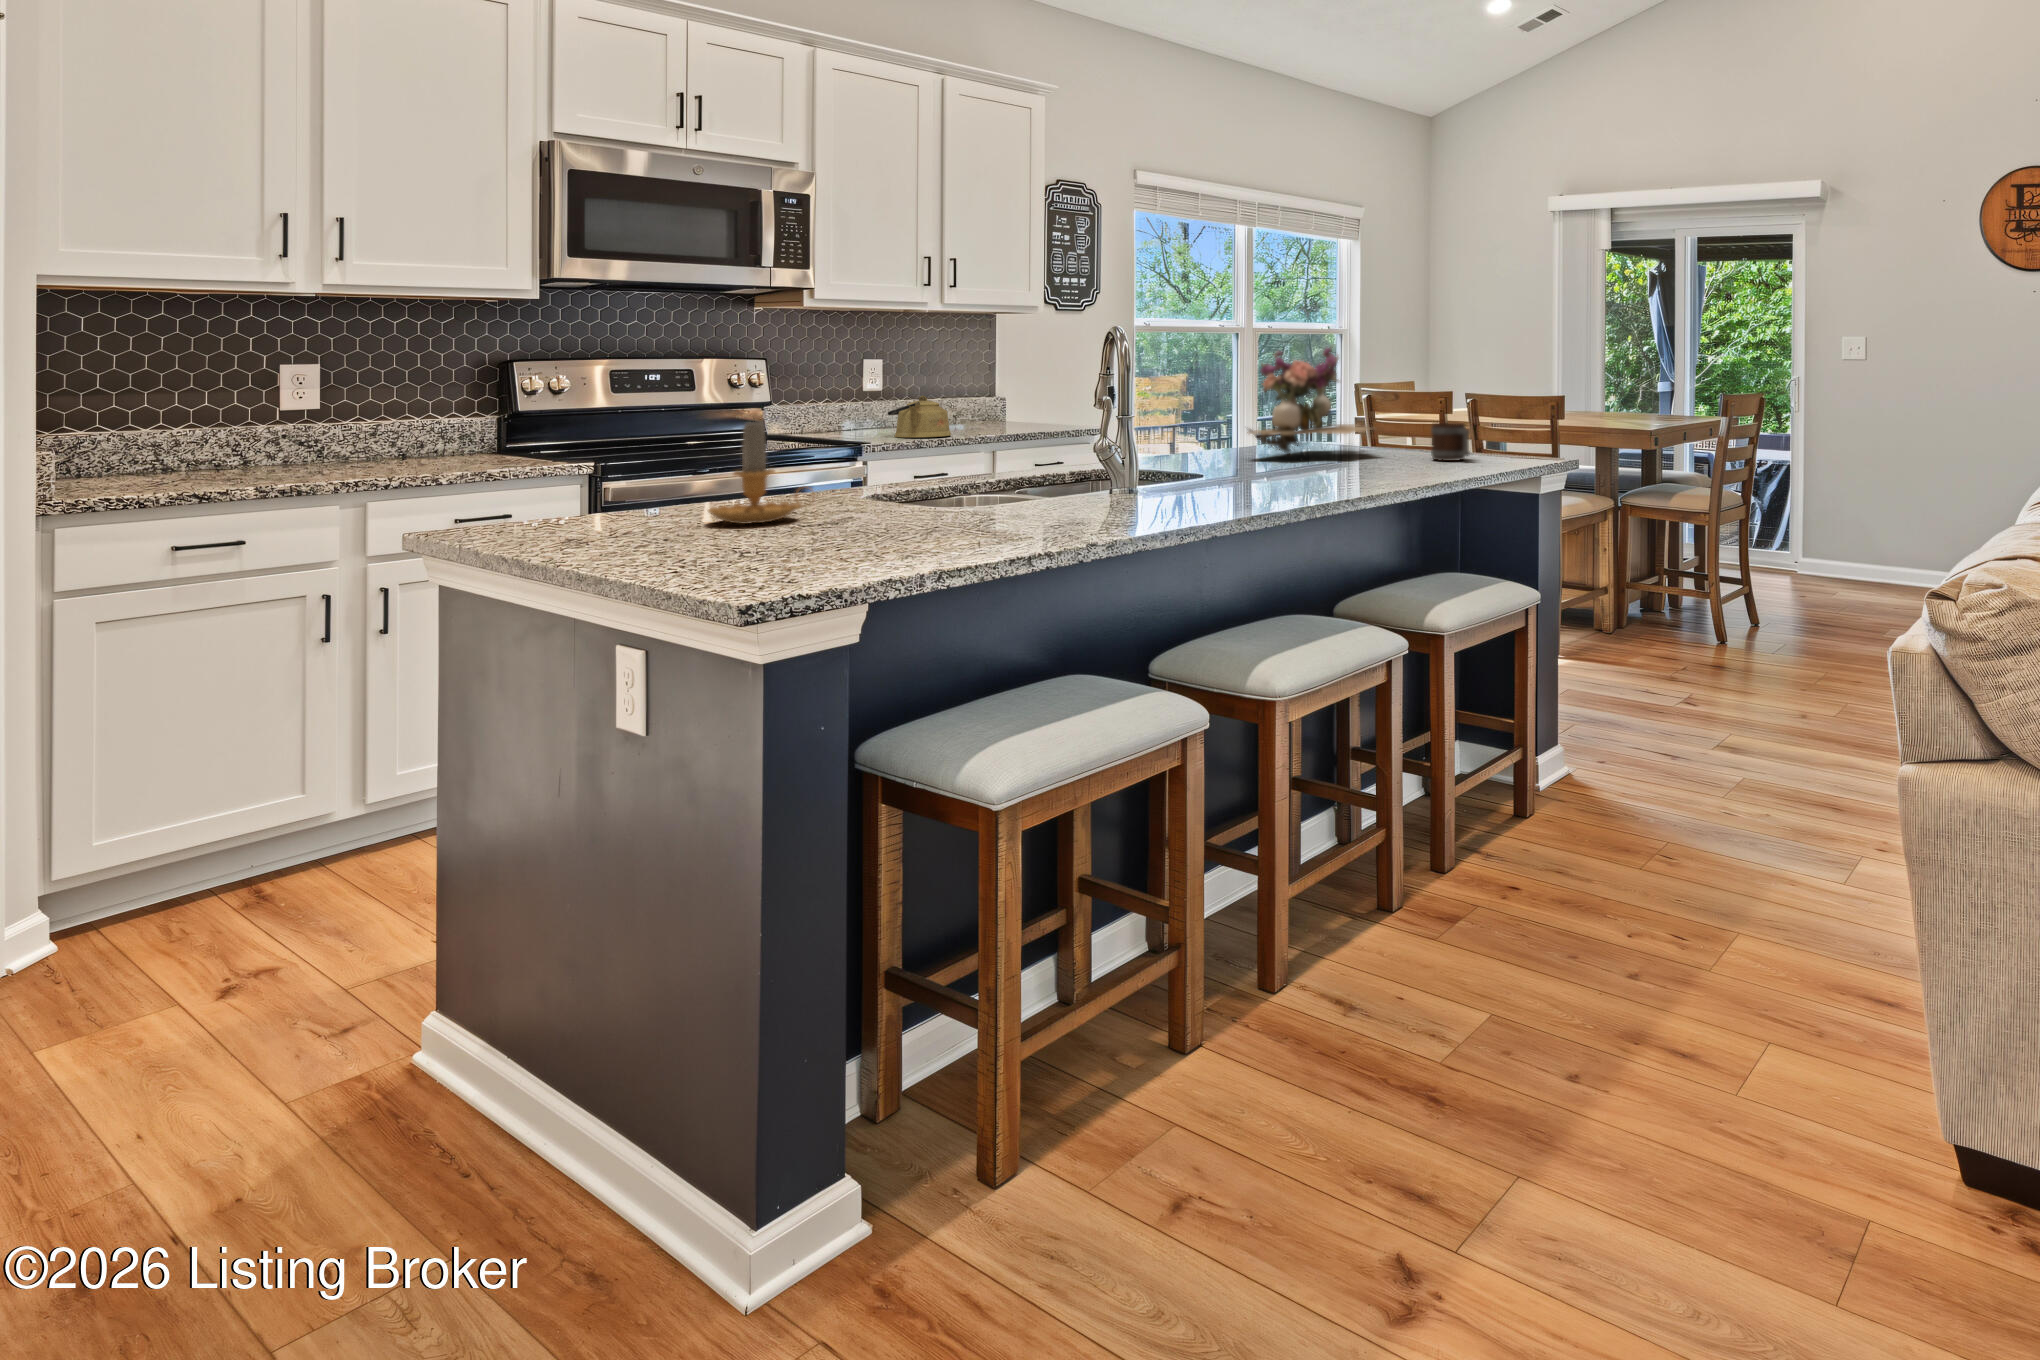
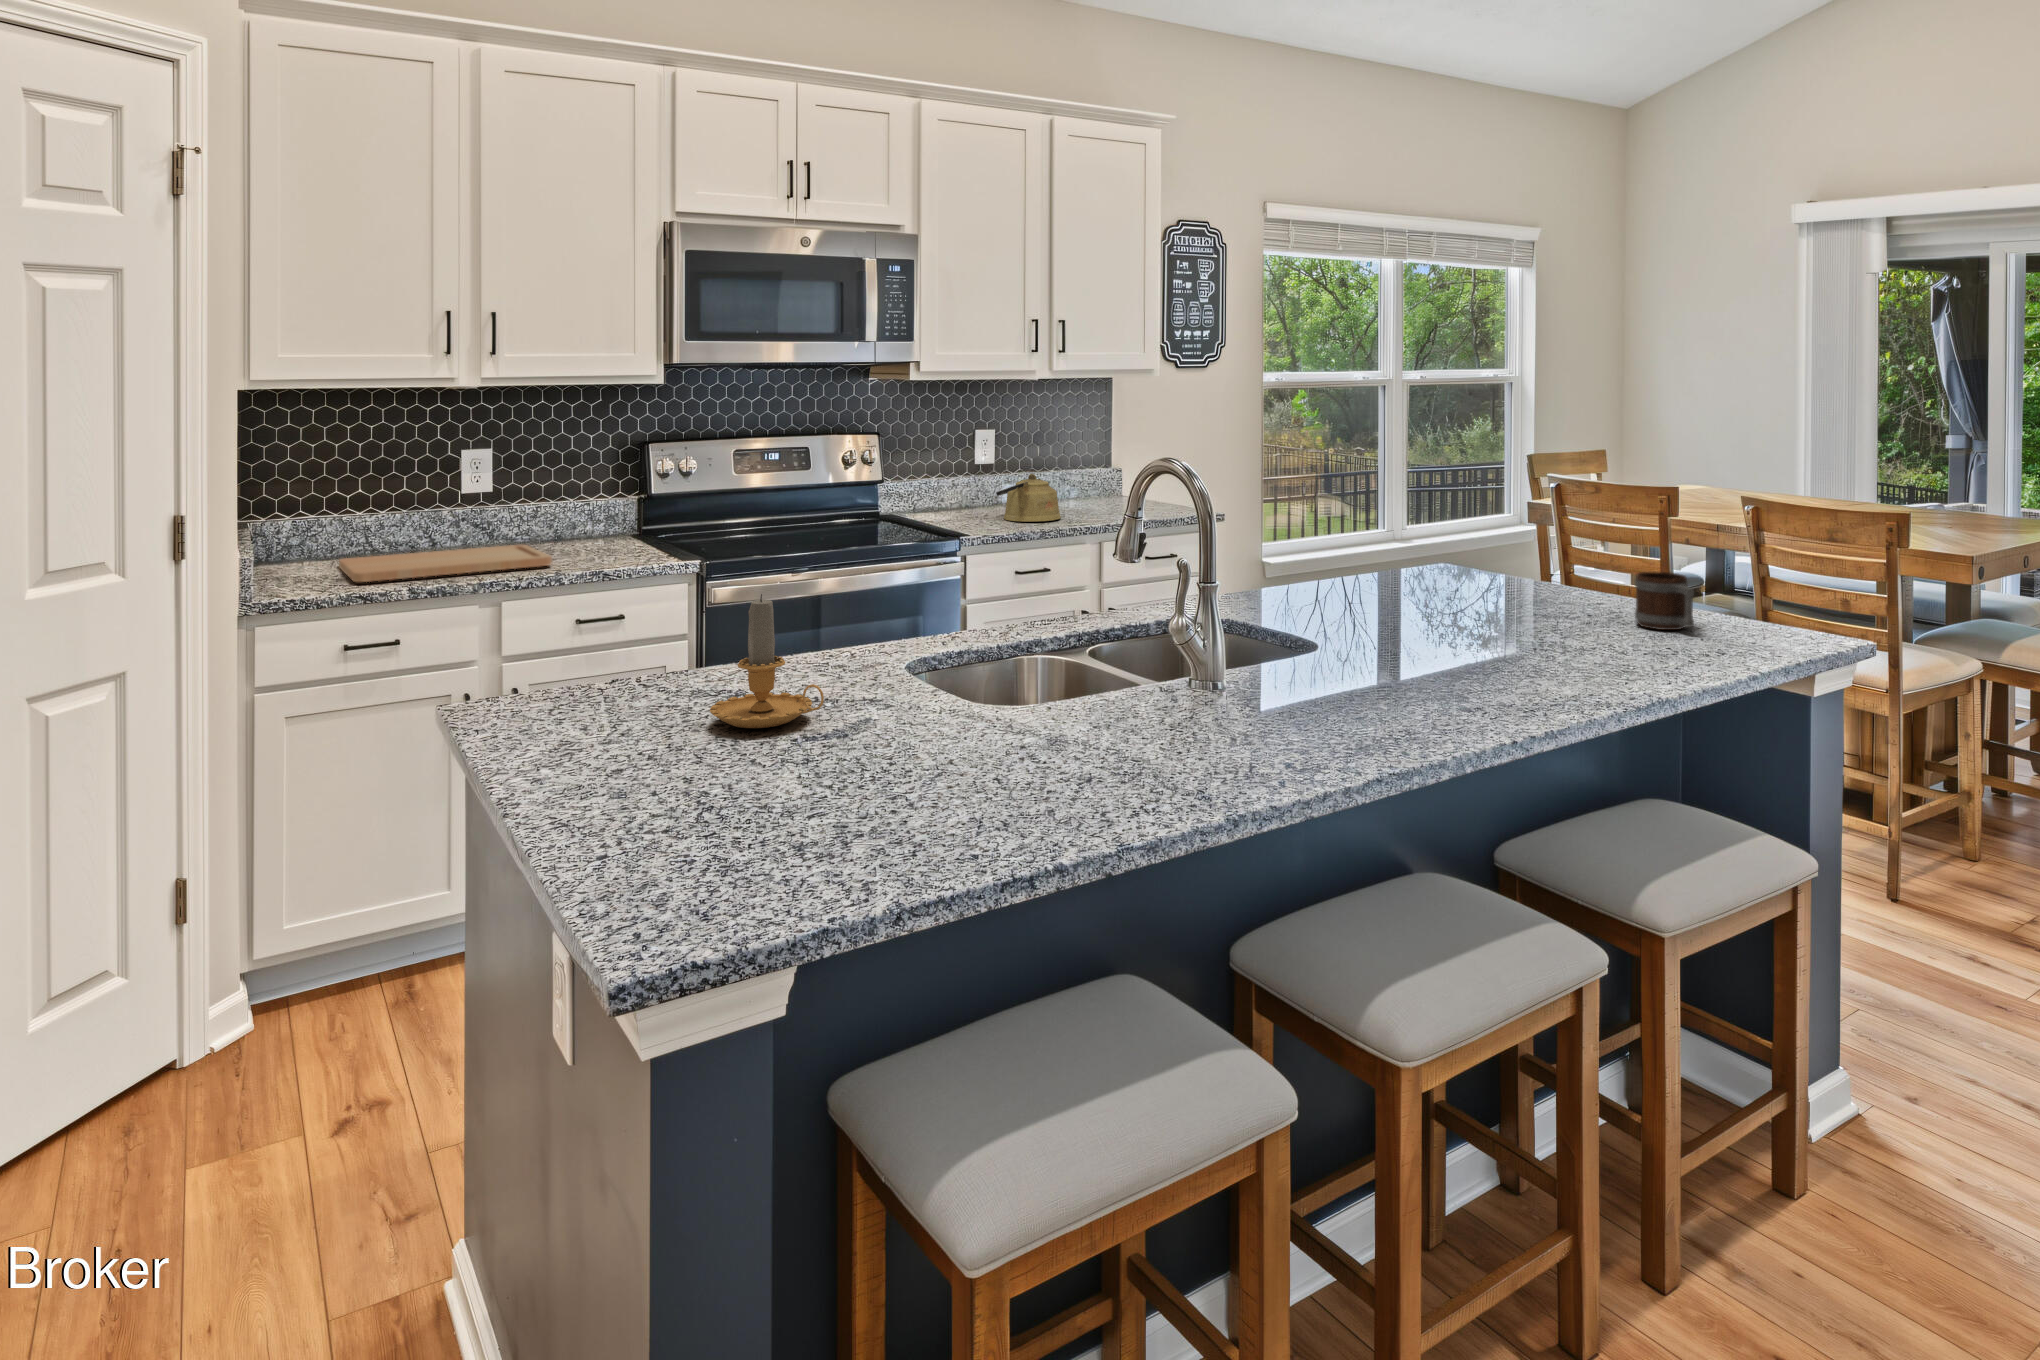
flower arrangement: present [1247,347,1370,456] -> none [1376,448,1557,603]
cutting board: none [136,458,417,485] -> present [339,545,552,582]

